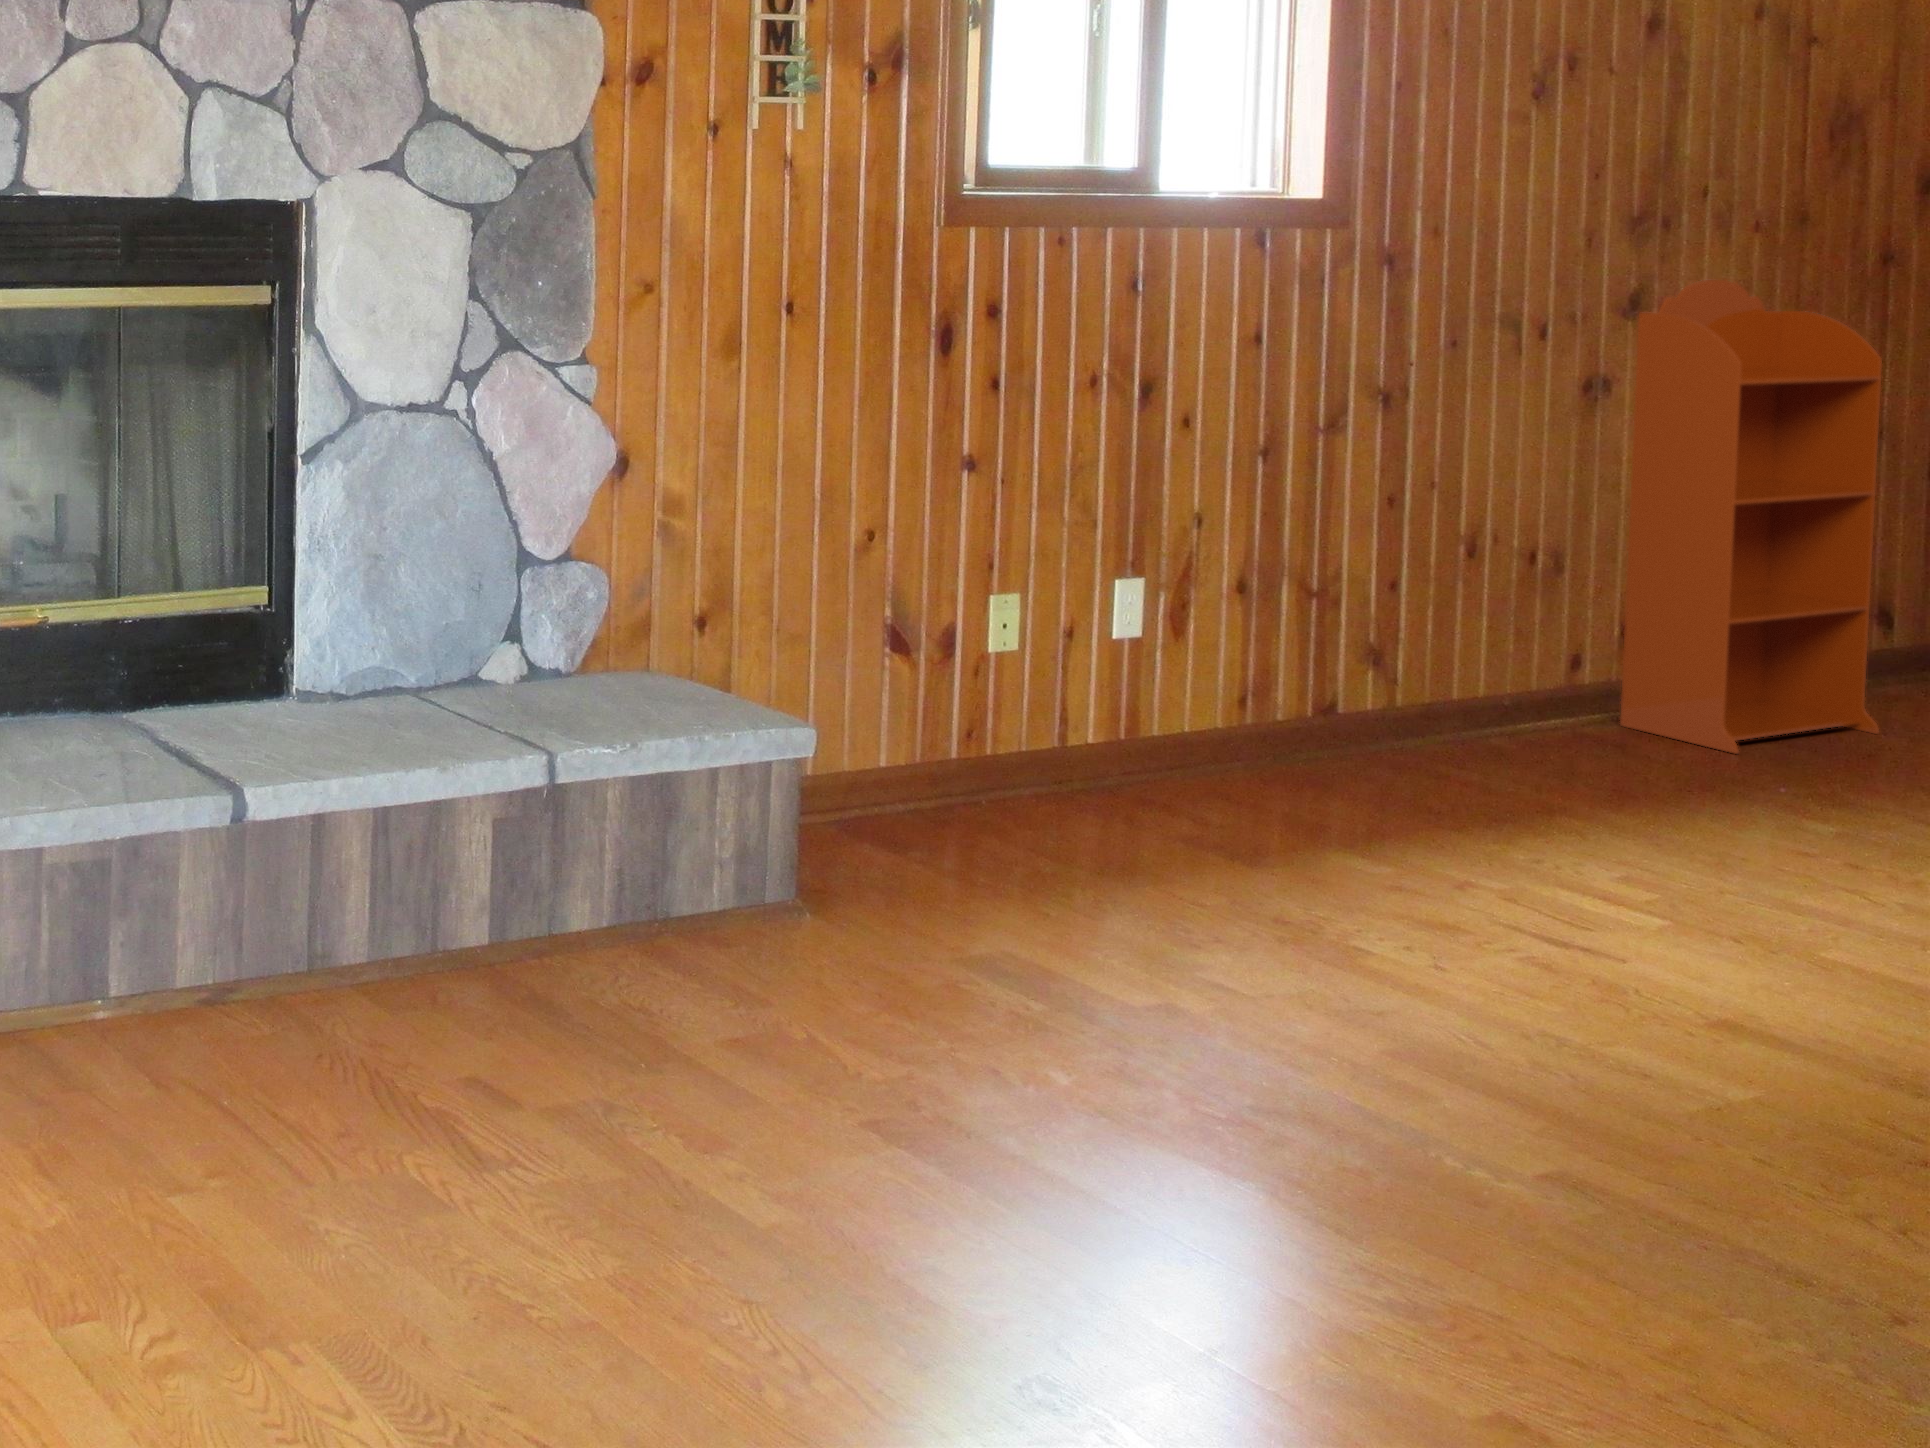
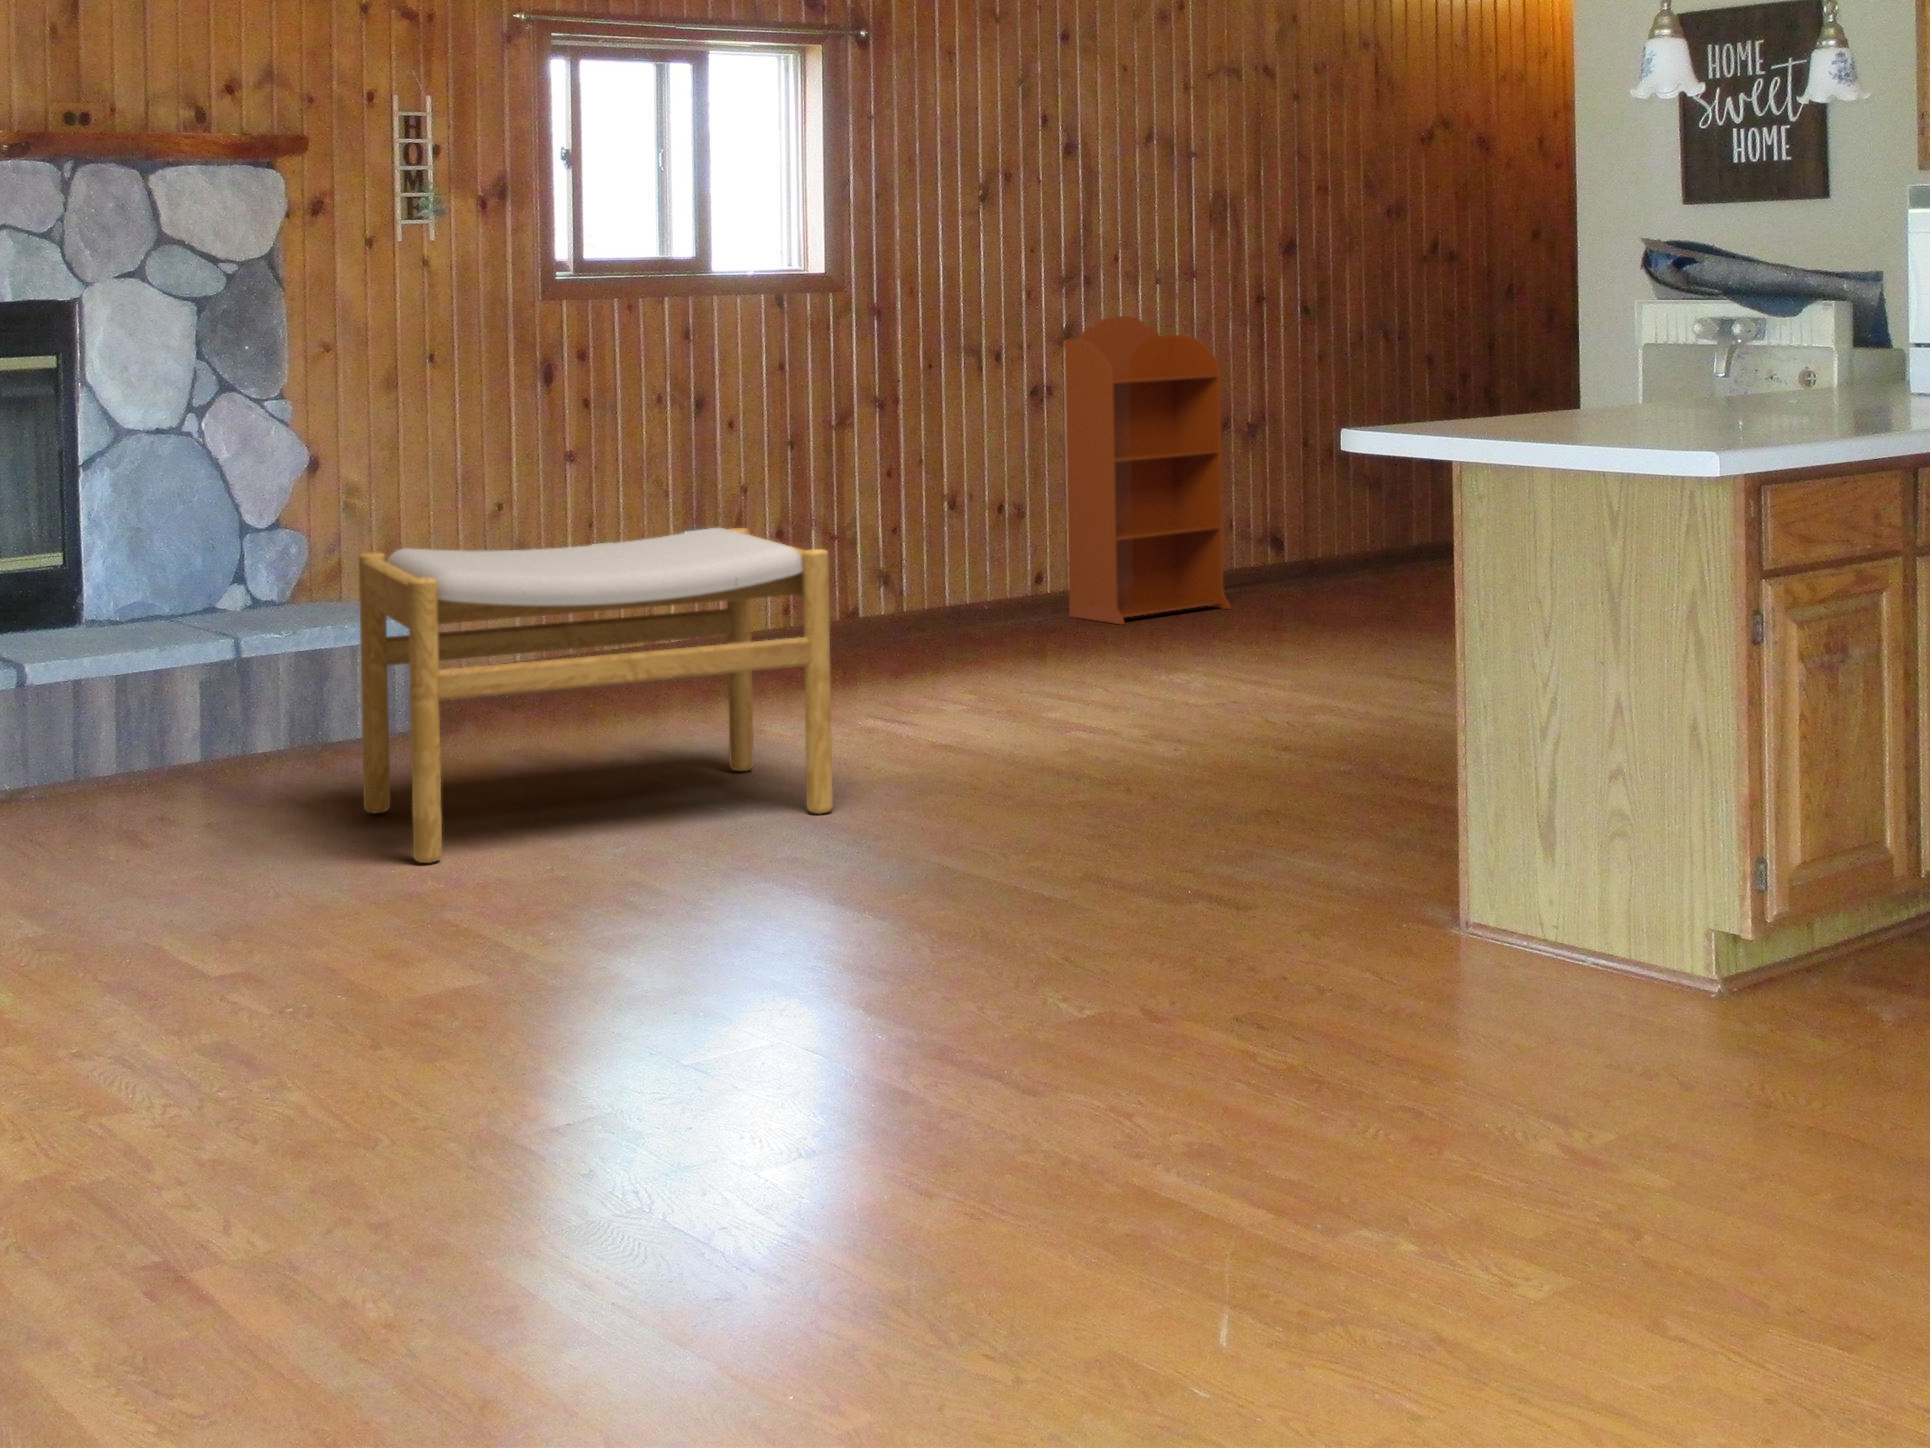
footstool: none [824,665,1832,1378] -> present [359,528,833,863]

